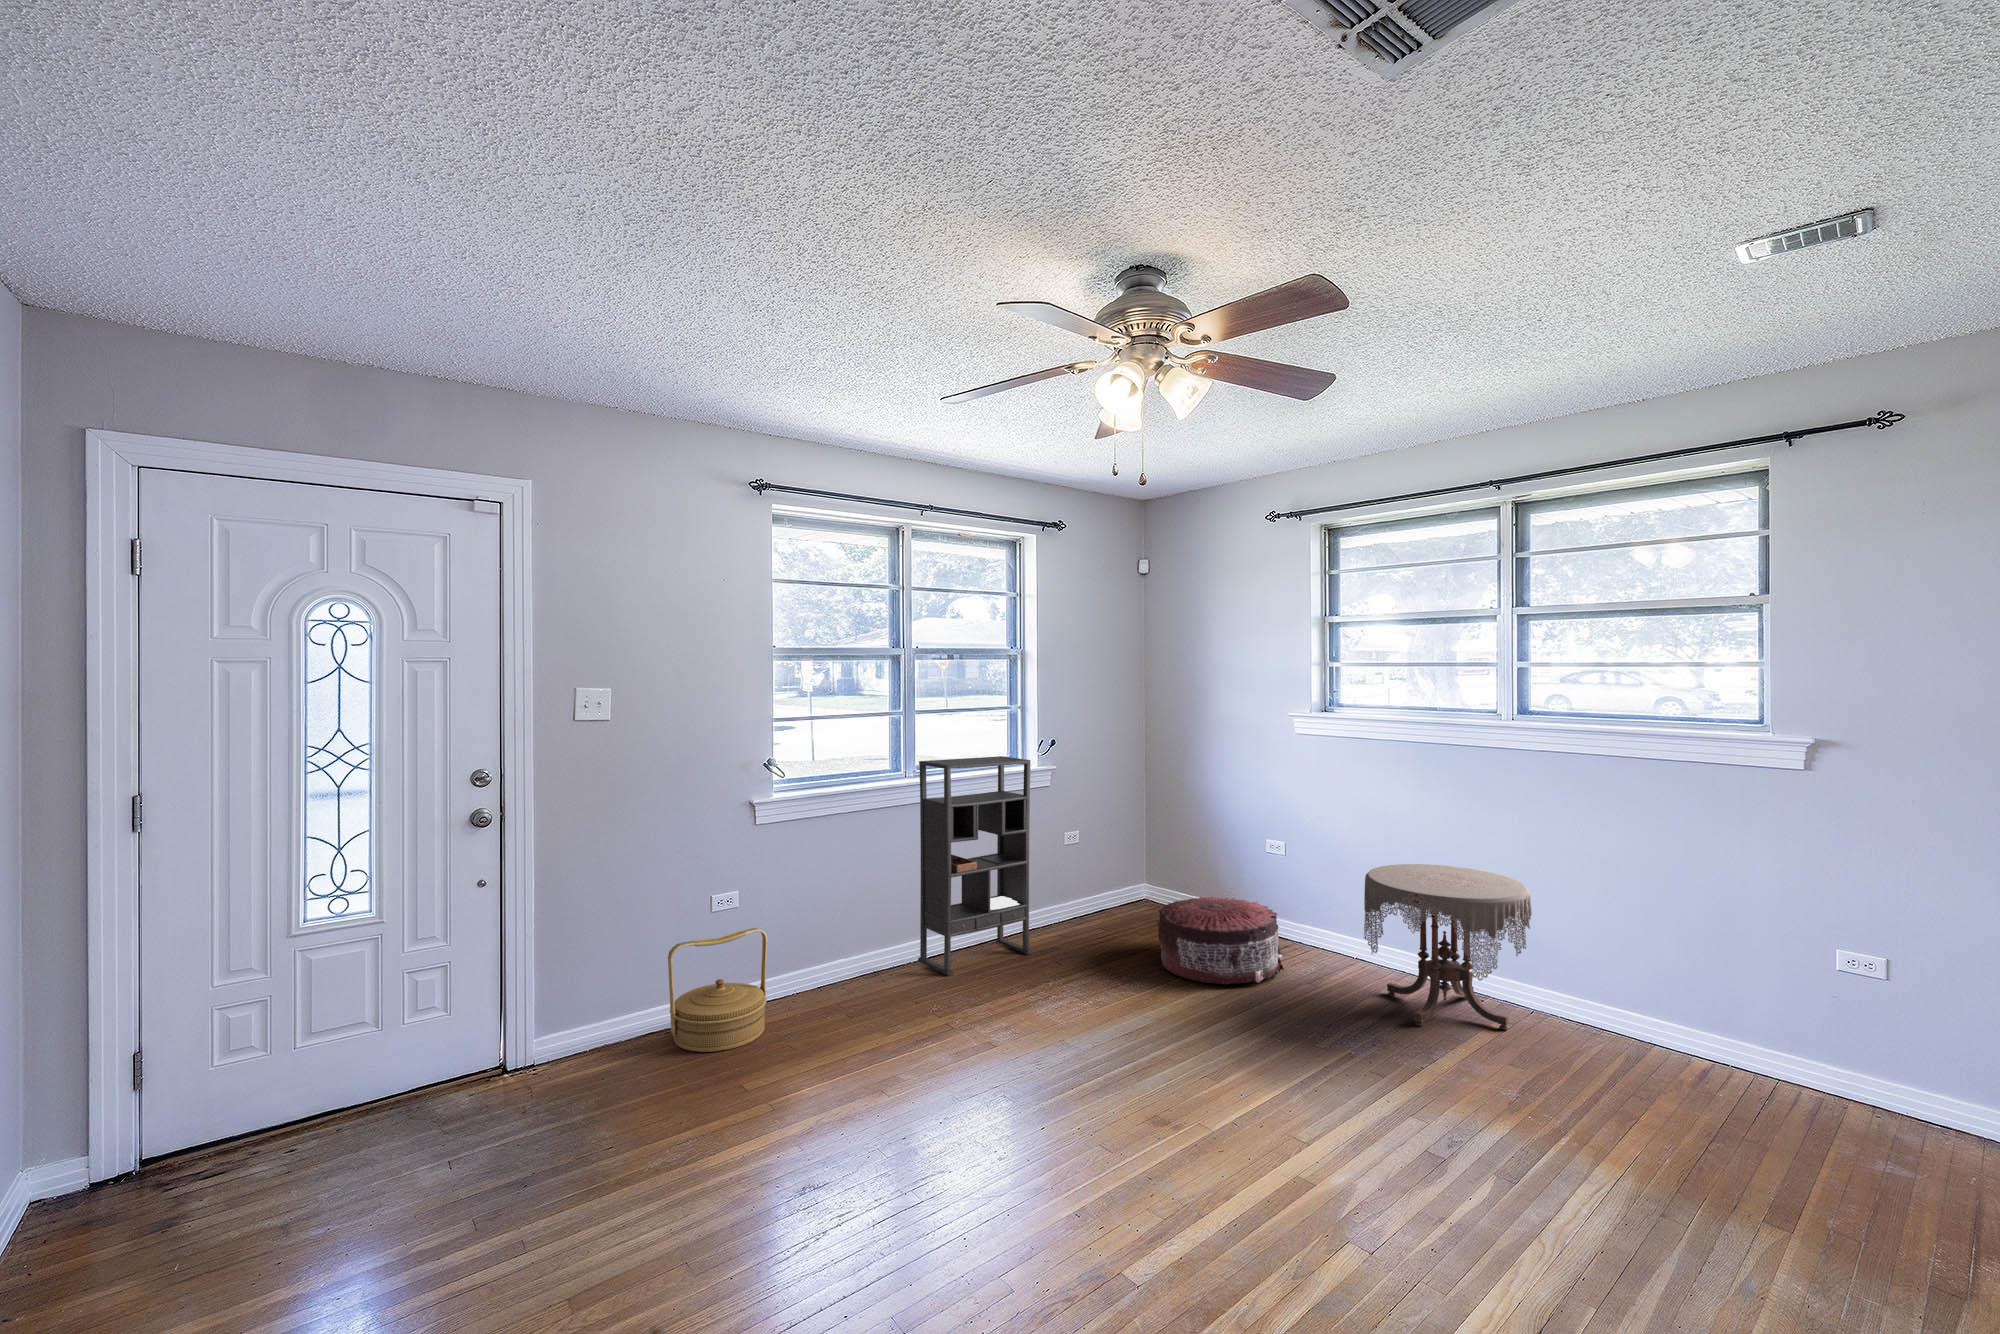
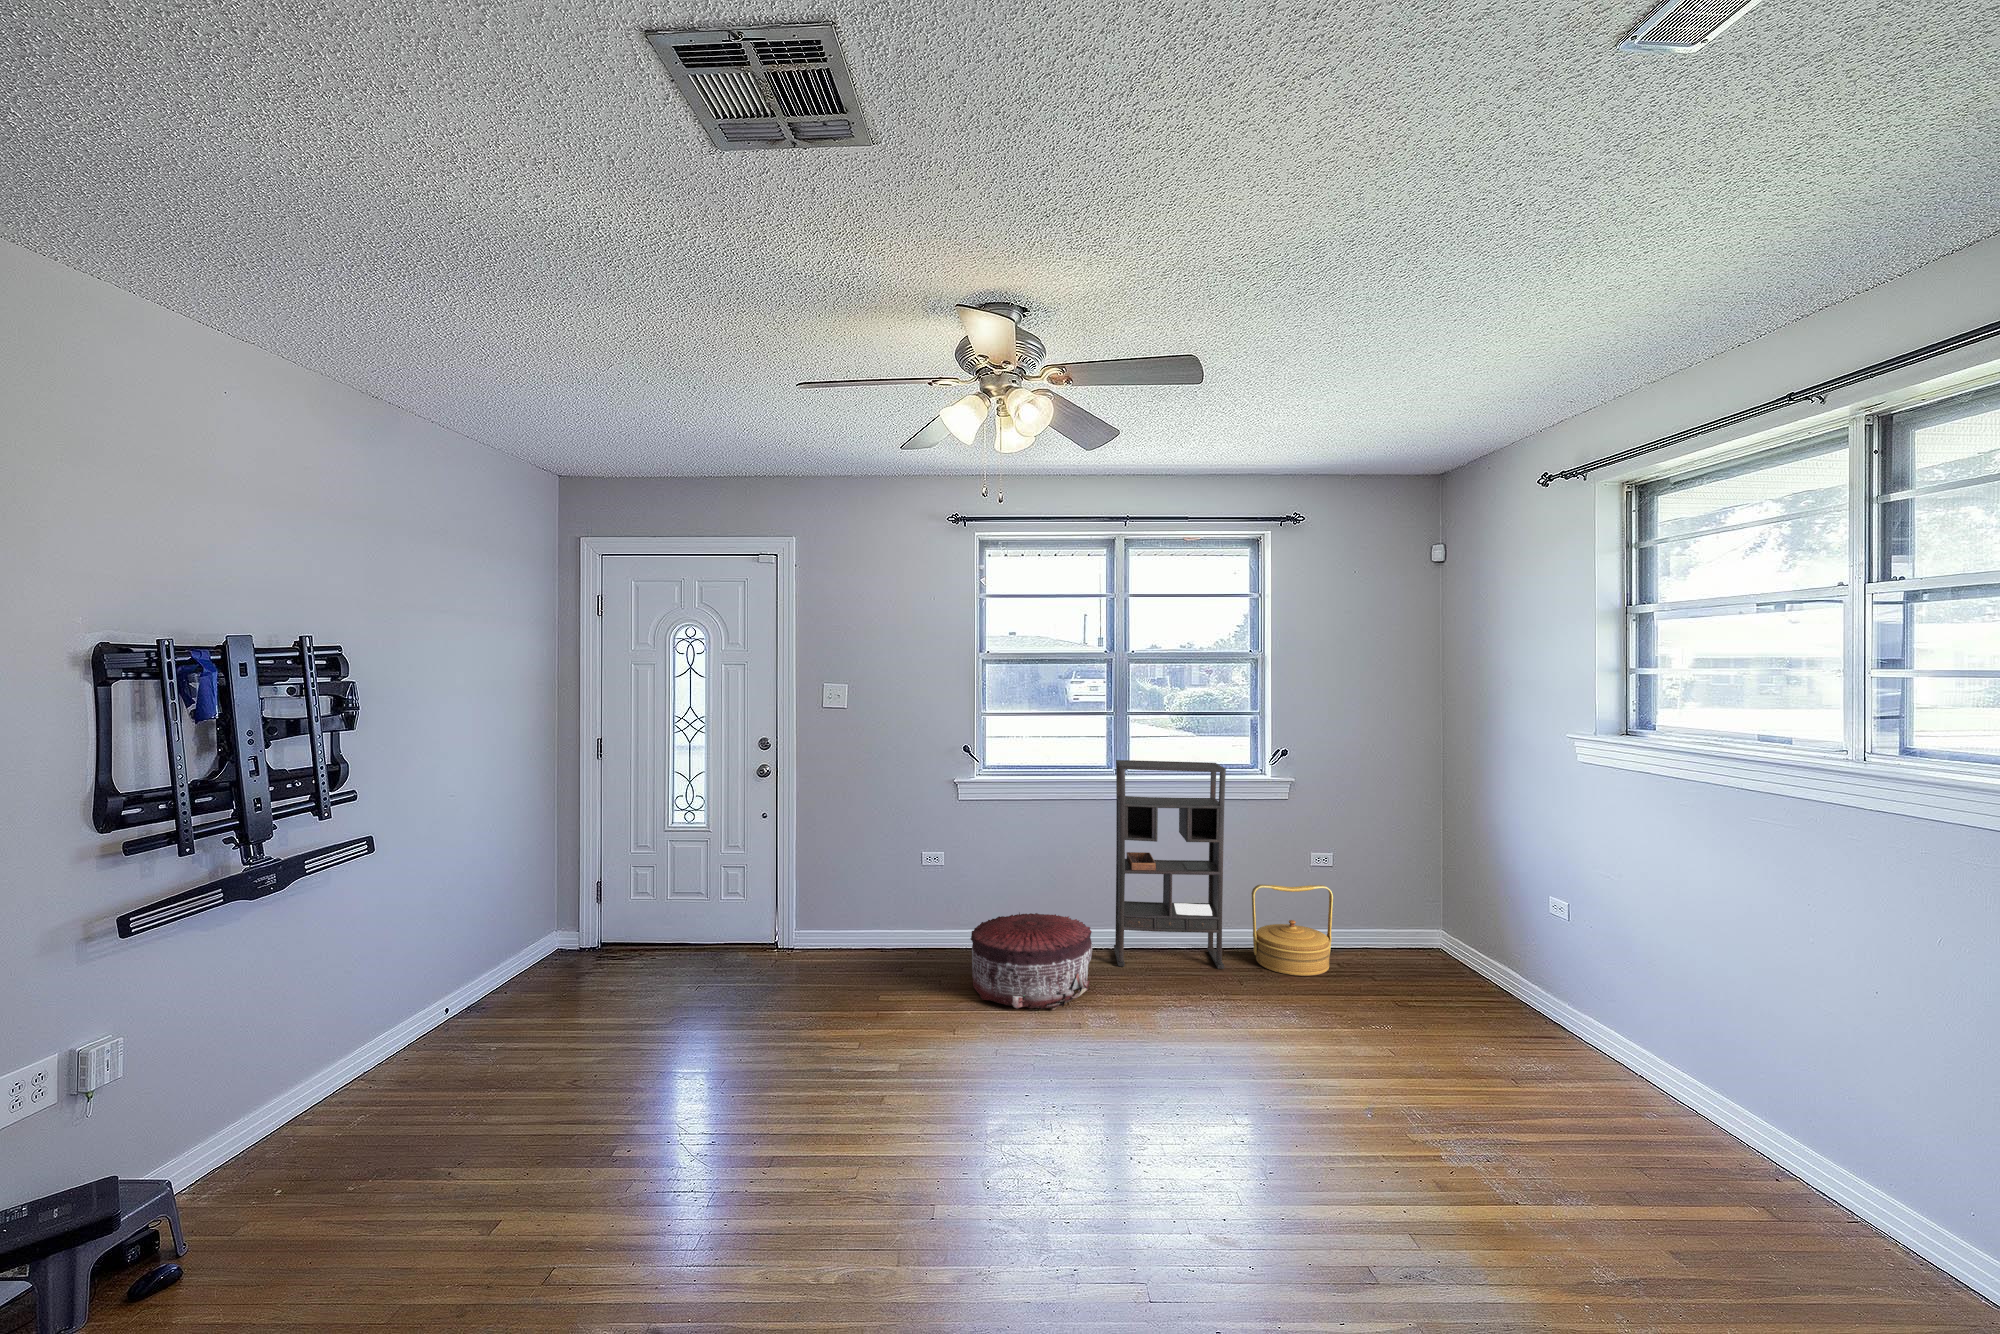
side table: present [1364,864,1532,1030] -> none [1546,961,1835,1255]
pouf: present [1157,896,1284,985] -> present [970,913,1092,1010]
woven basket: present [668,928,767,1052] -> present [1251,884,1333,976]

